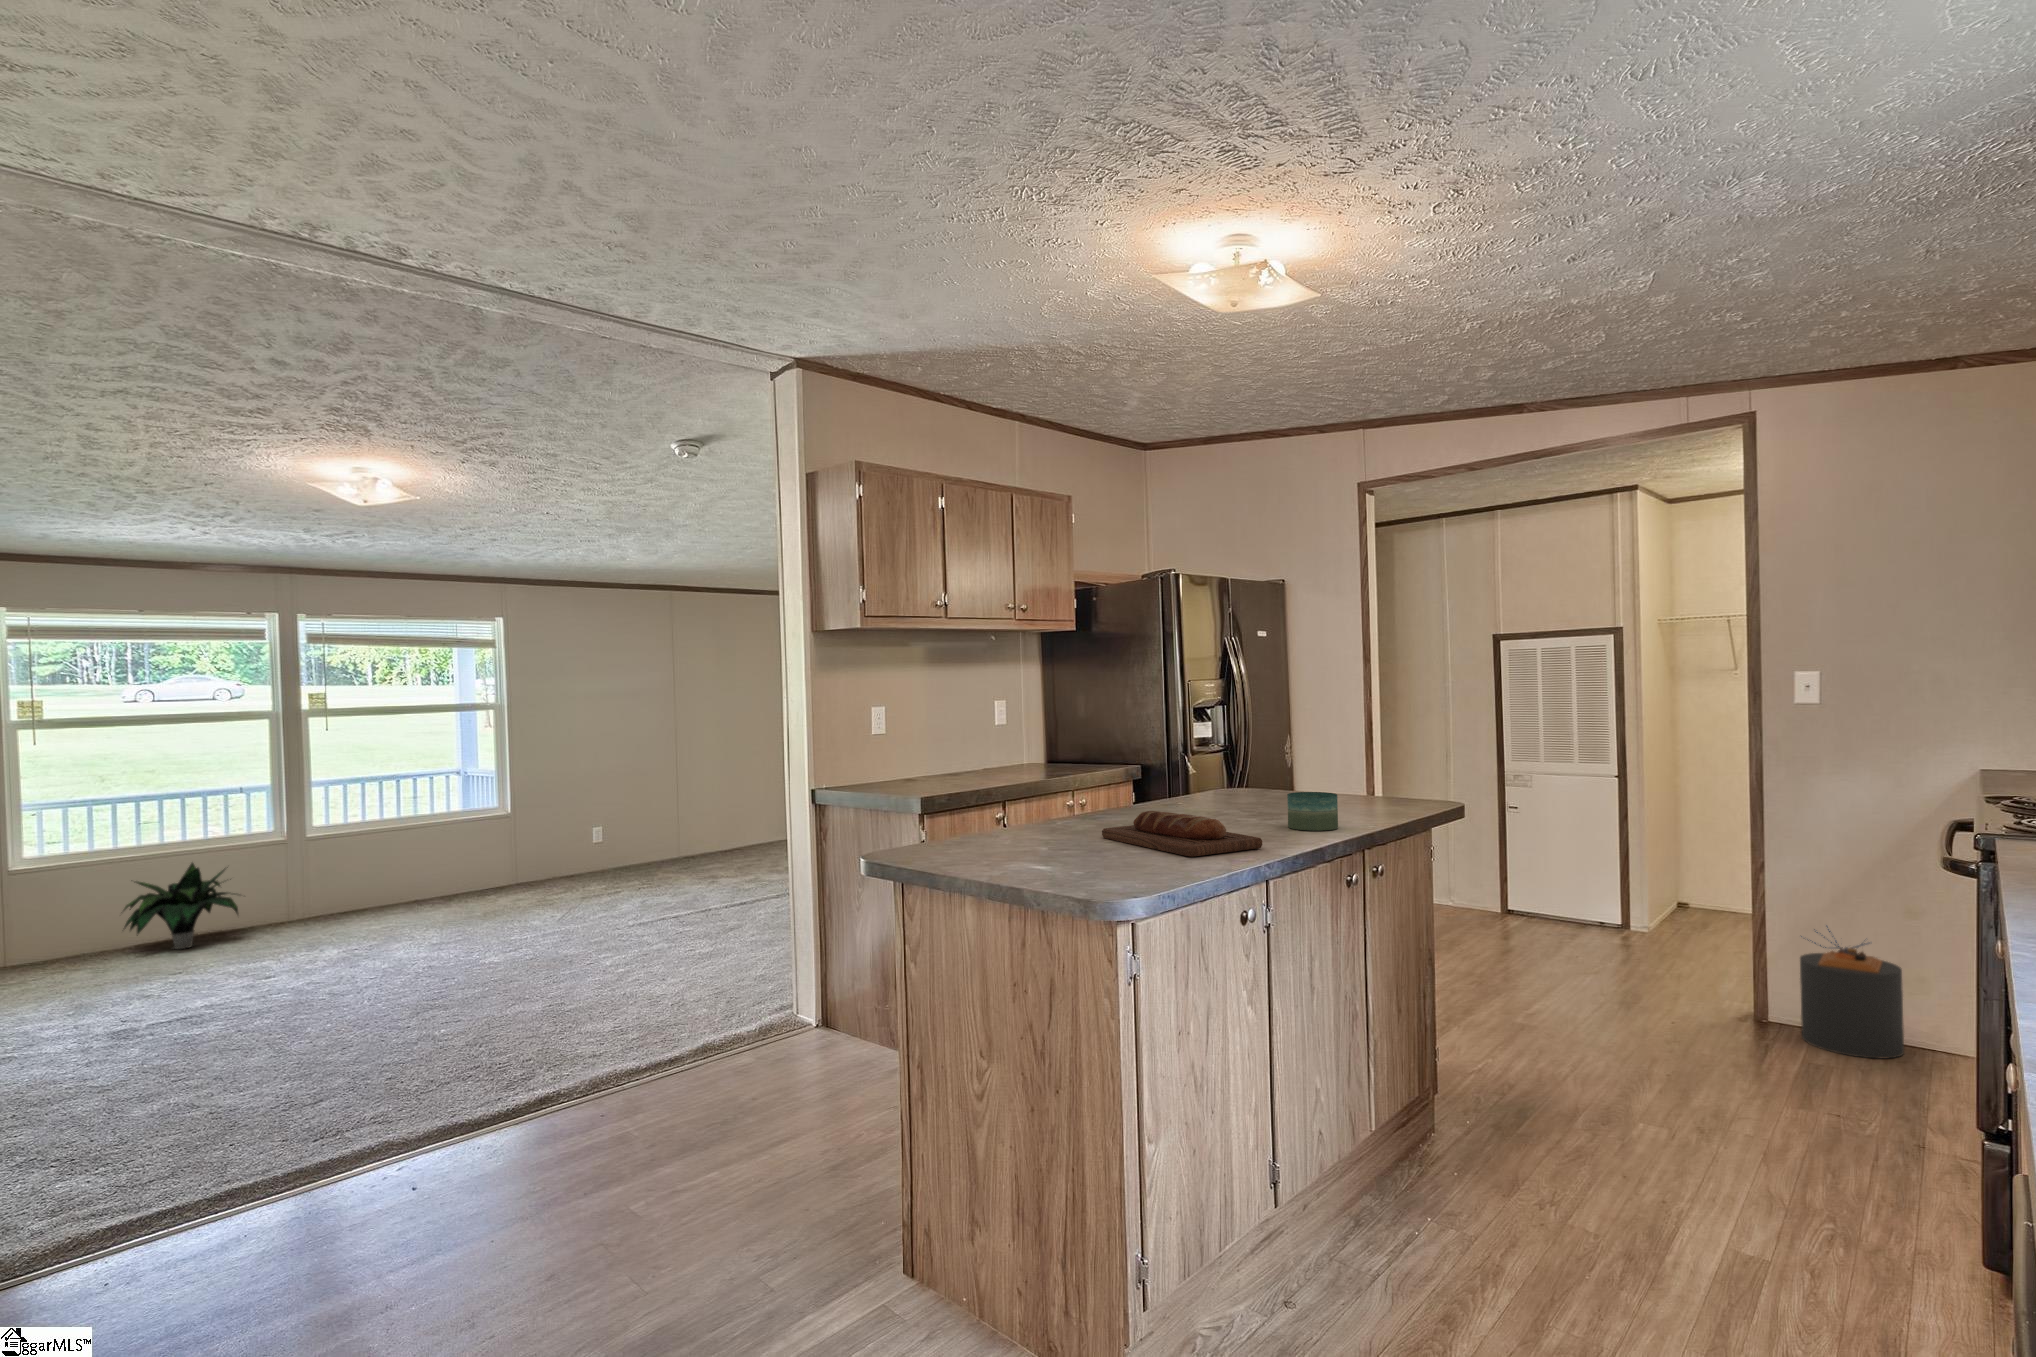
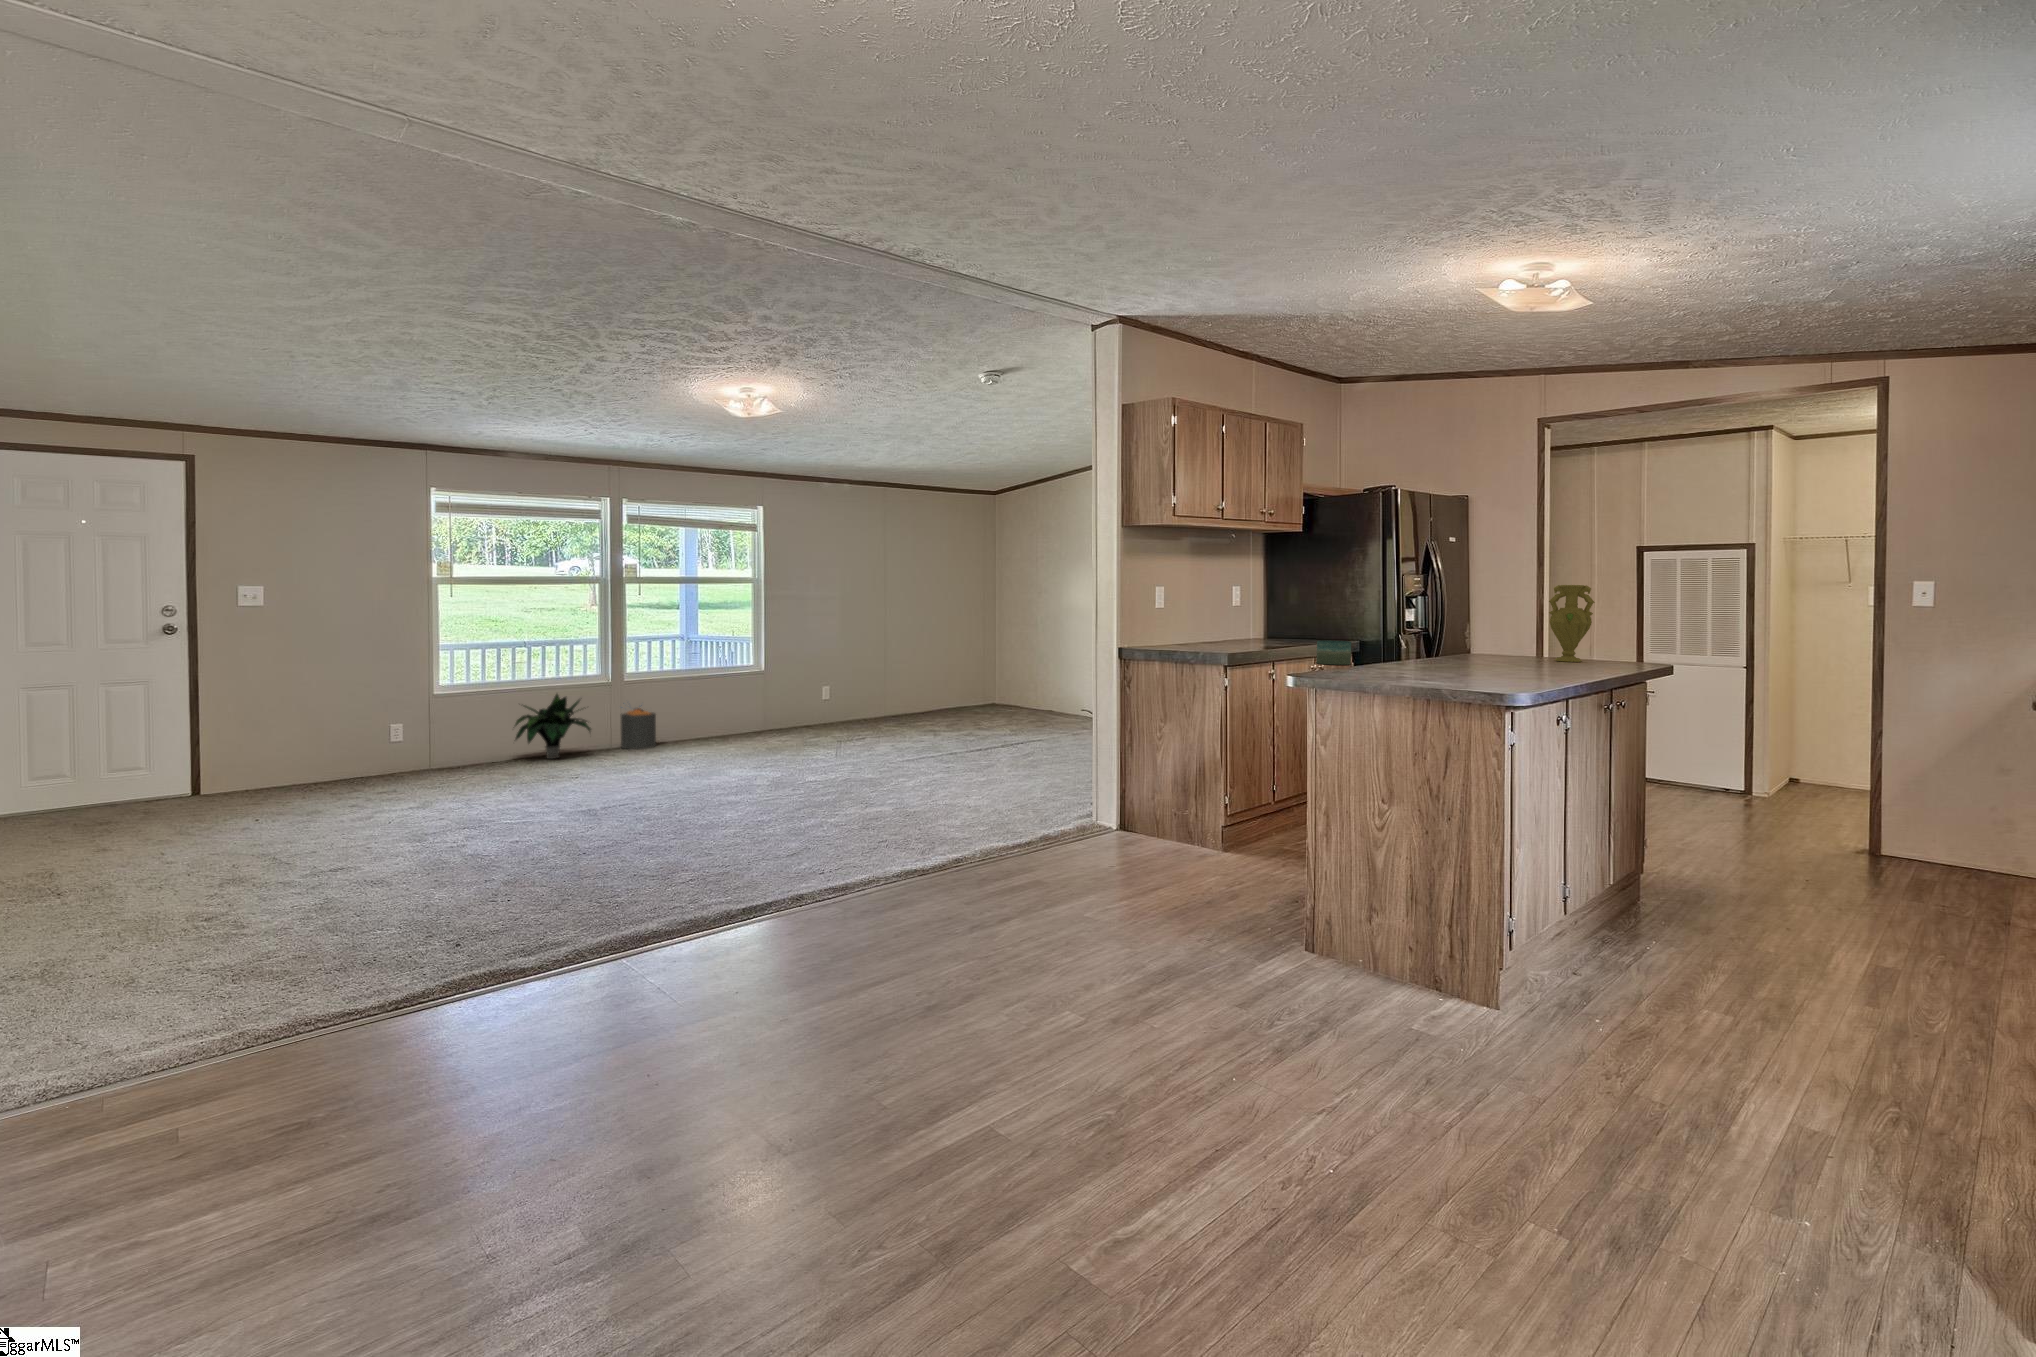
vase: none [1358,699,1420,809] -> present [1549,585,1595,662]
candle: present [1287,792,1338,831] -> present [1316,640,1351,665]
bread loaf: present [1102,811,1262,856] -> none [1378,648,1493,671]
trash can: present [1800,925,1904,1059] -> present [621,707,656,749]

